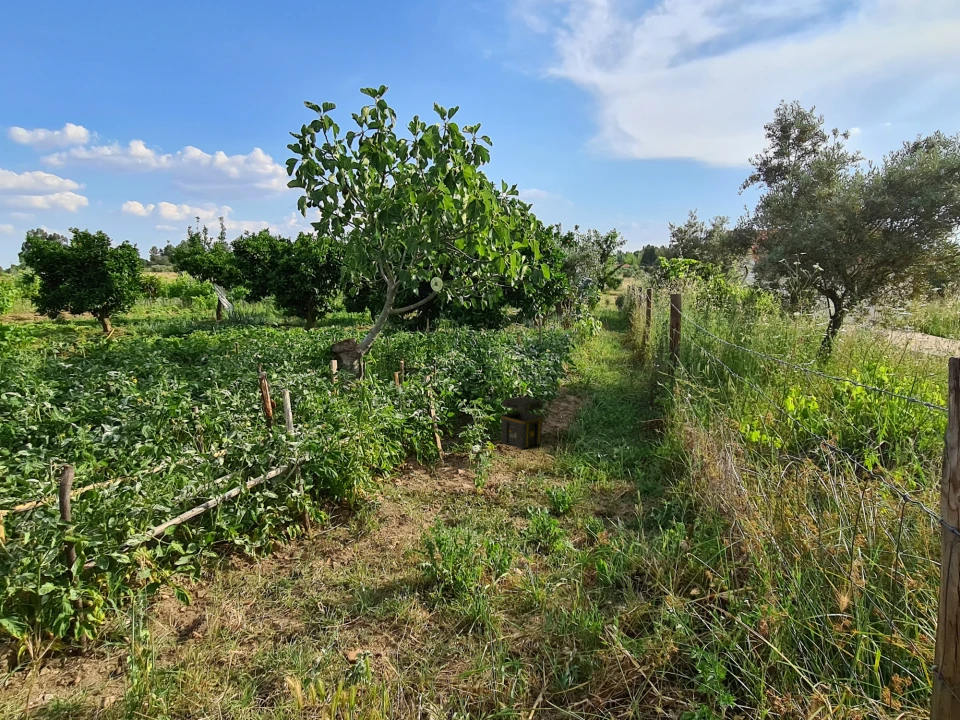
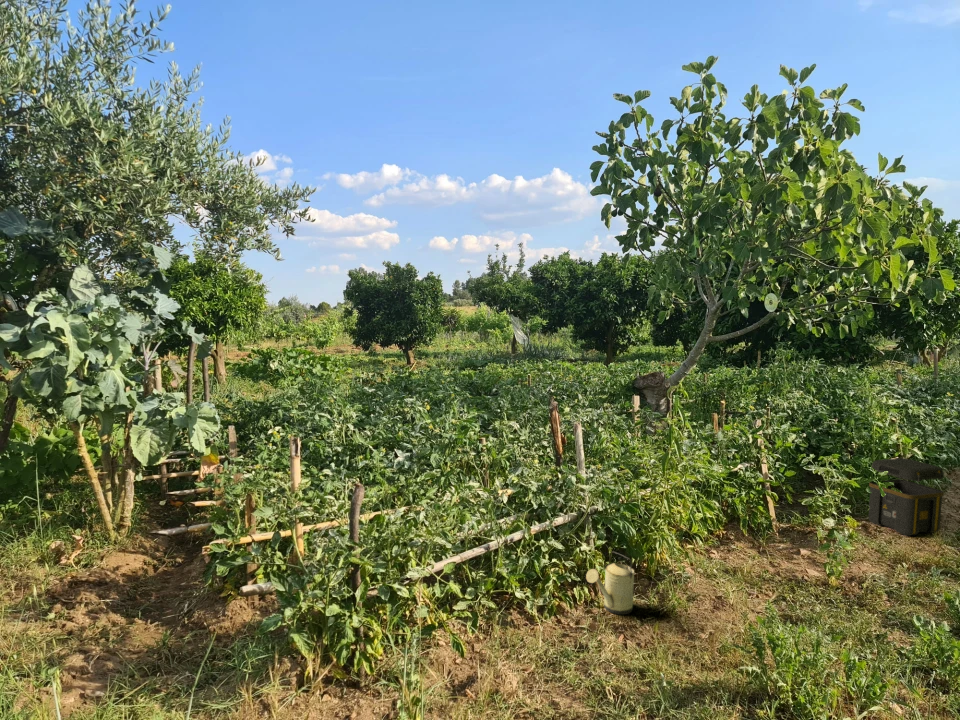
watering can: none [298,492,337,541] -> present [586,553,634,615]

